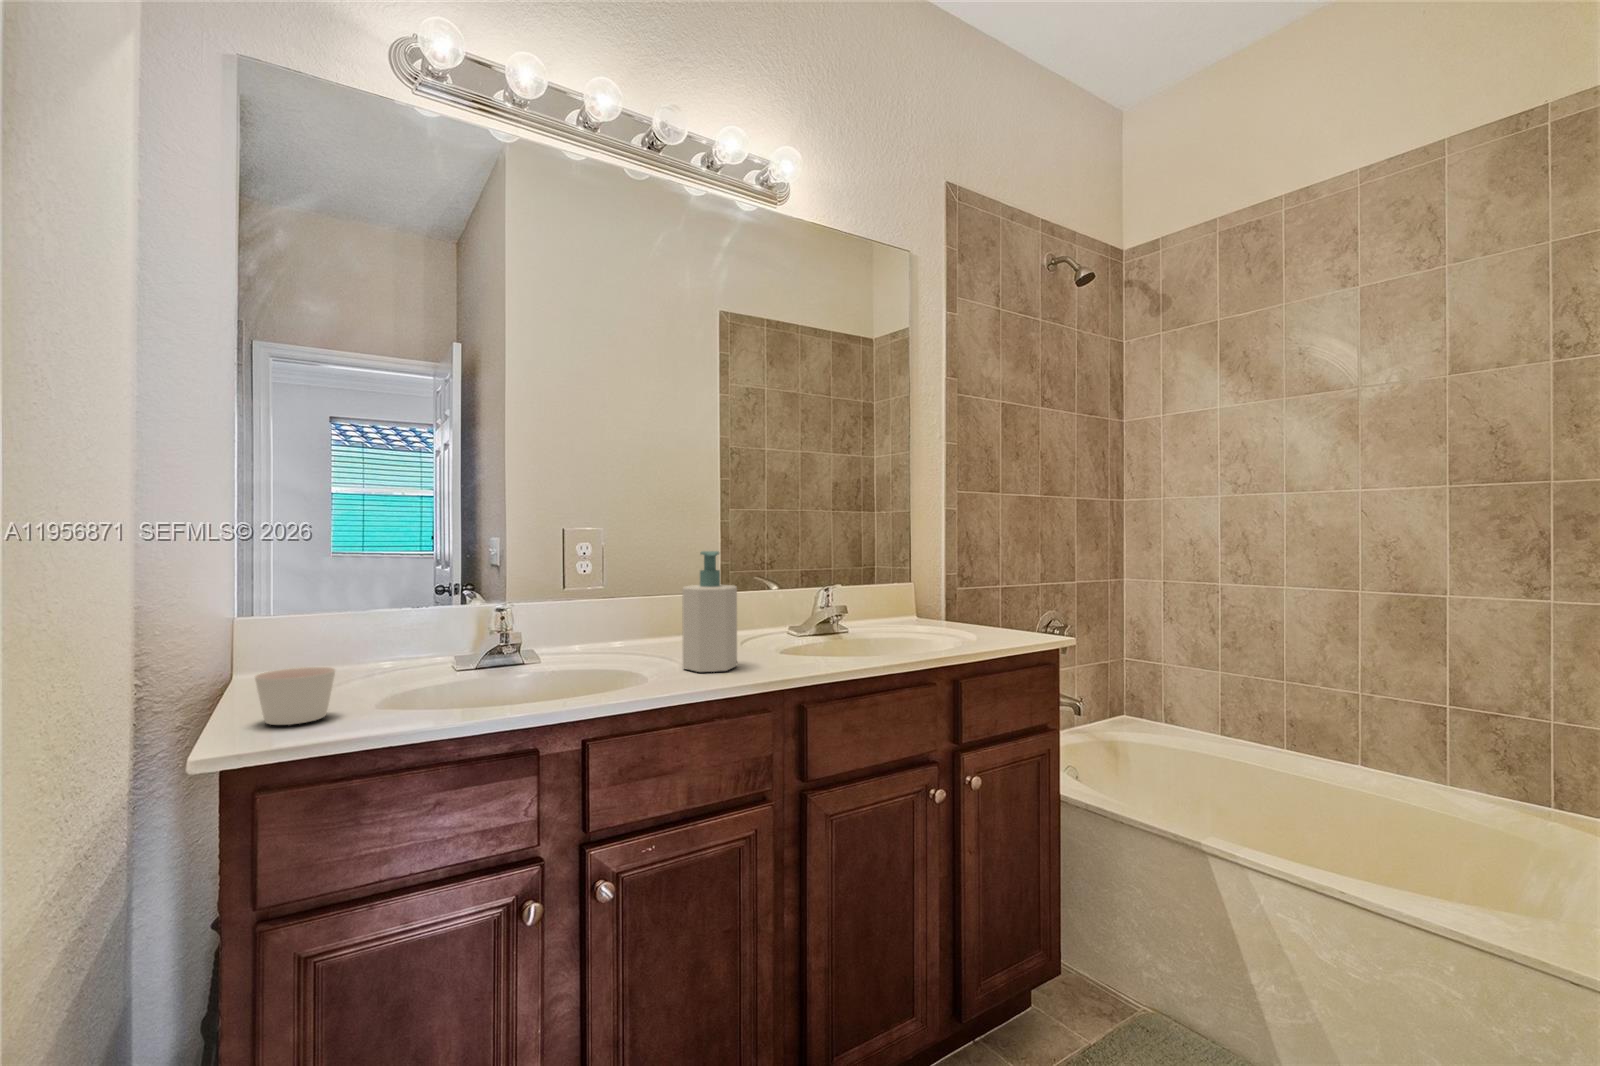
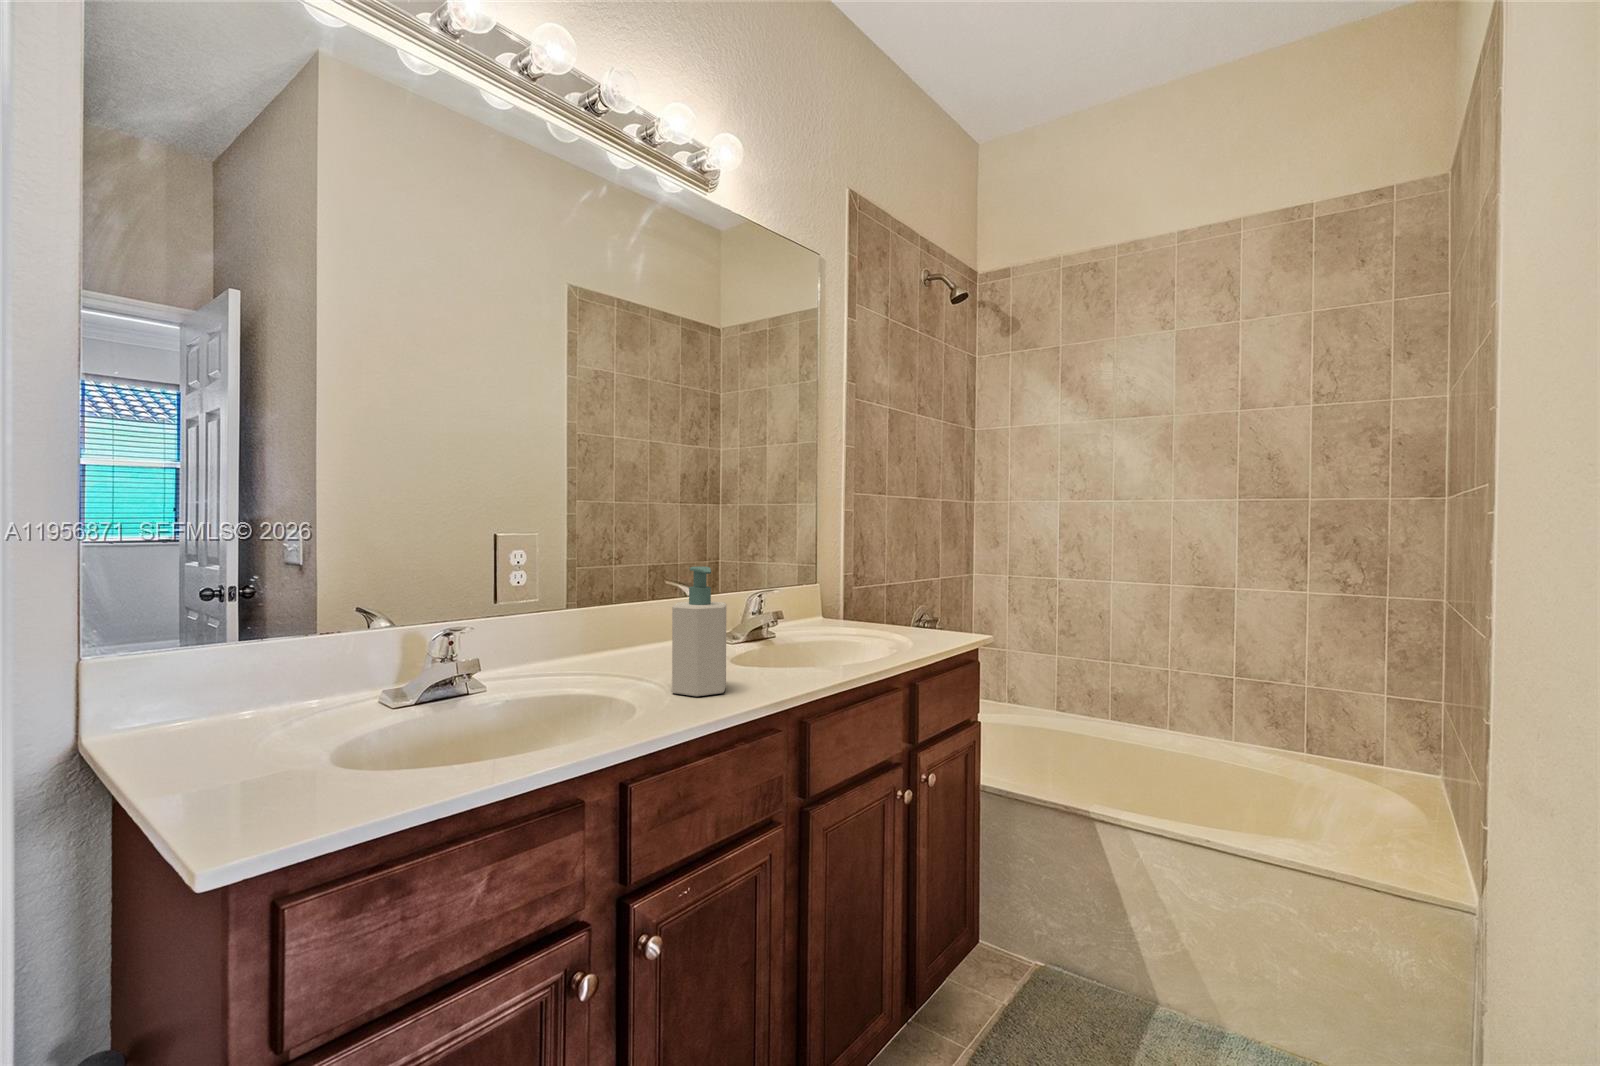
candle: present [255,667,335,725] -> none [248,729,349,809]

